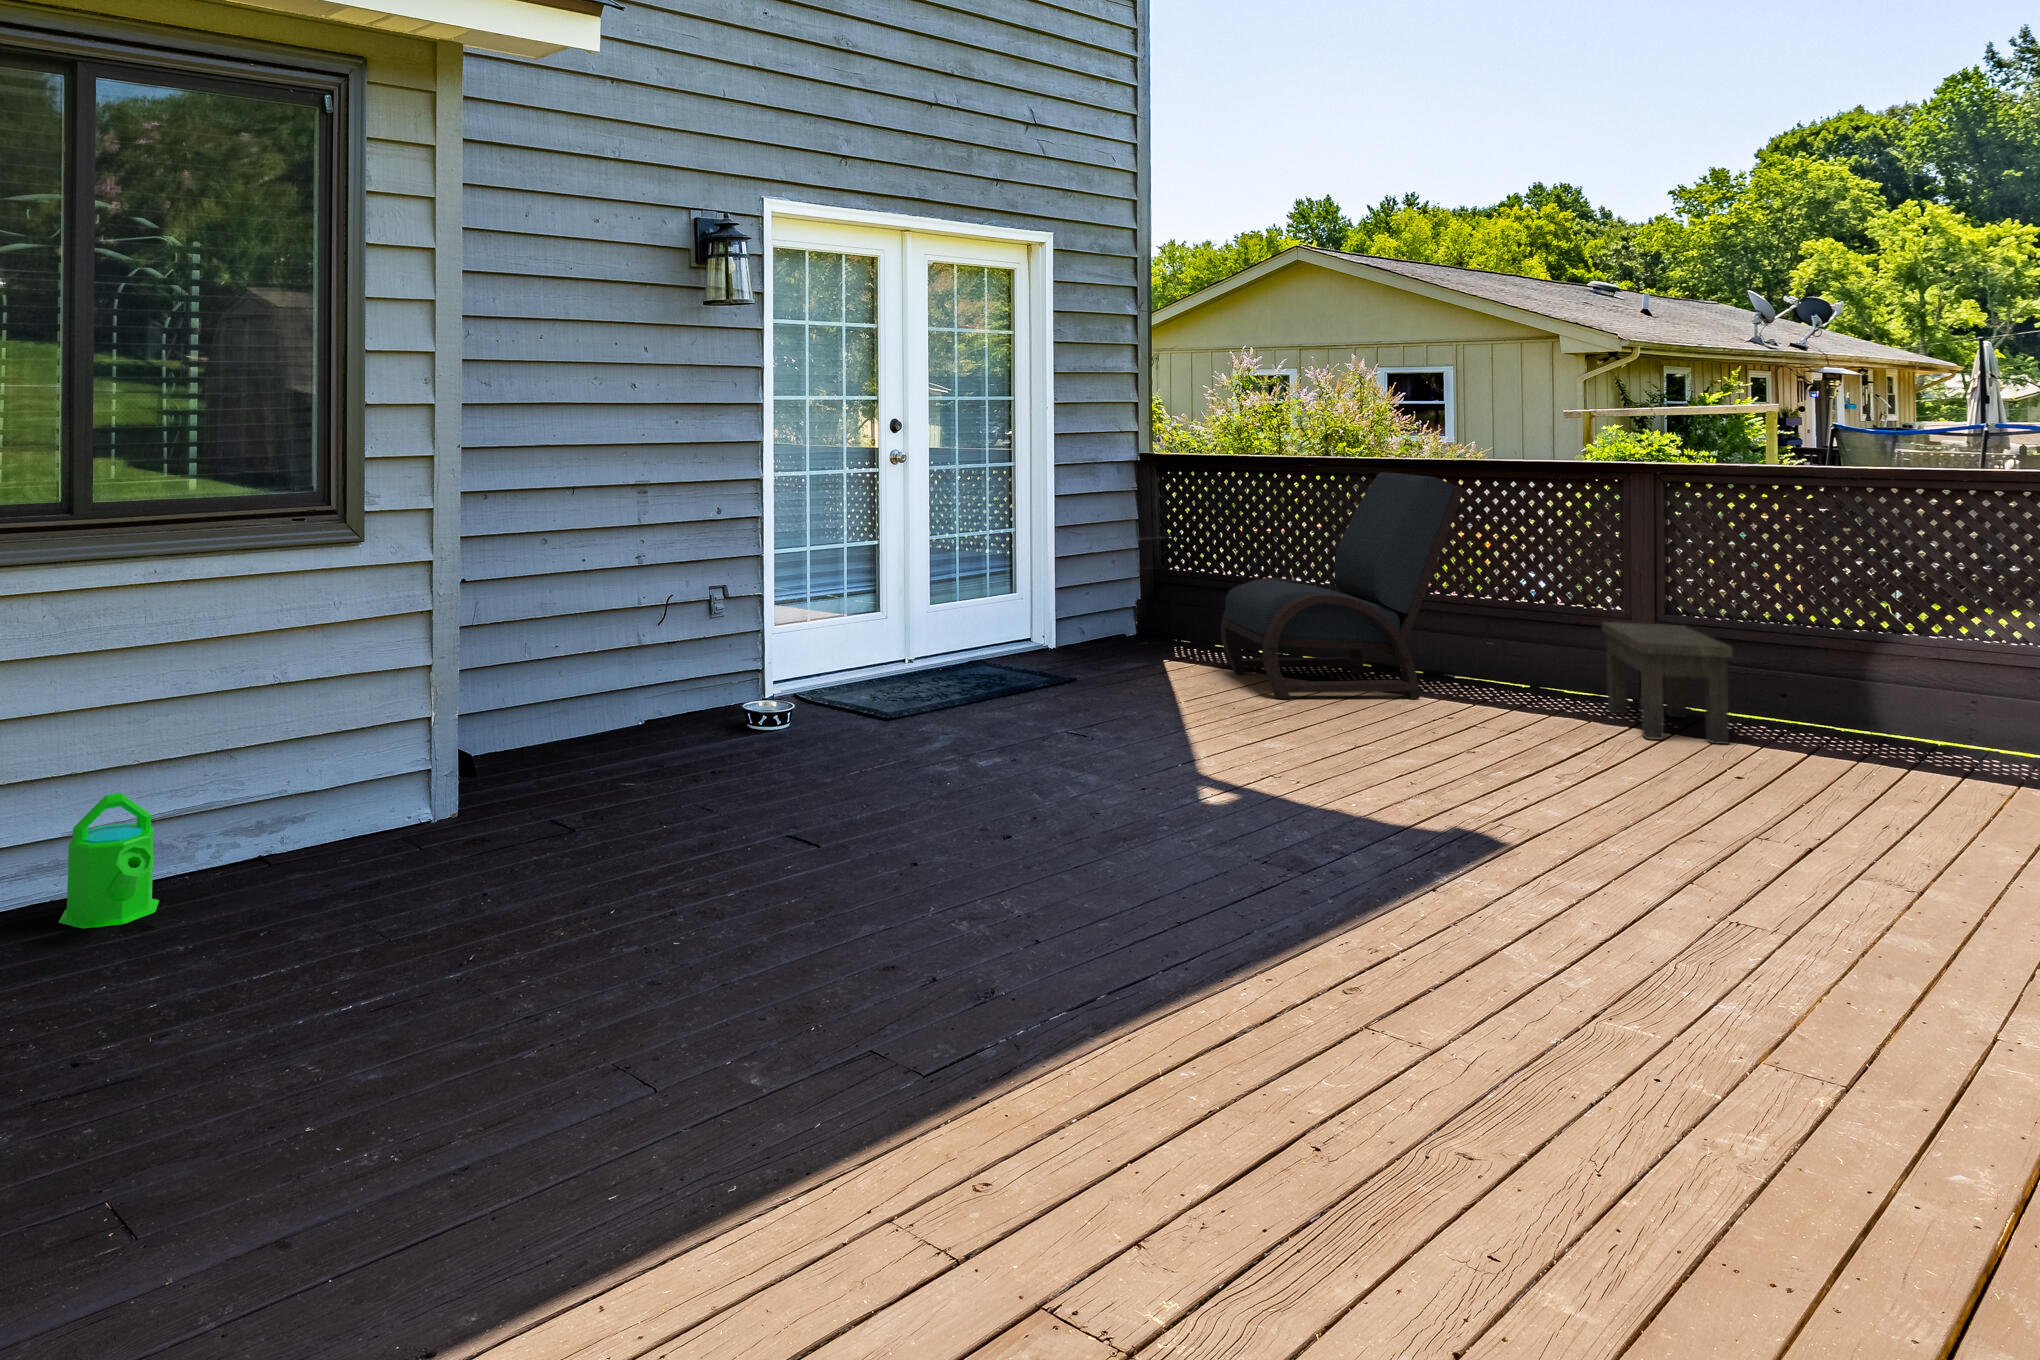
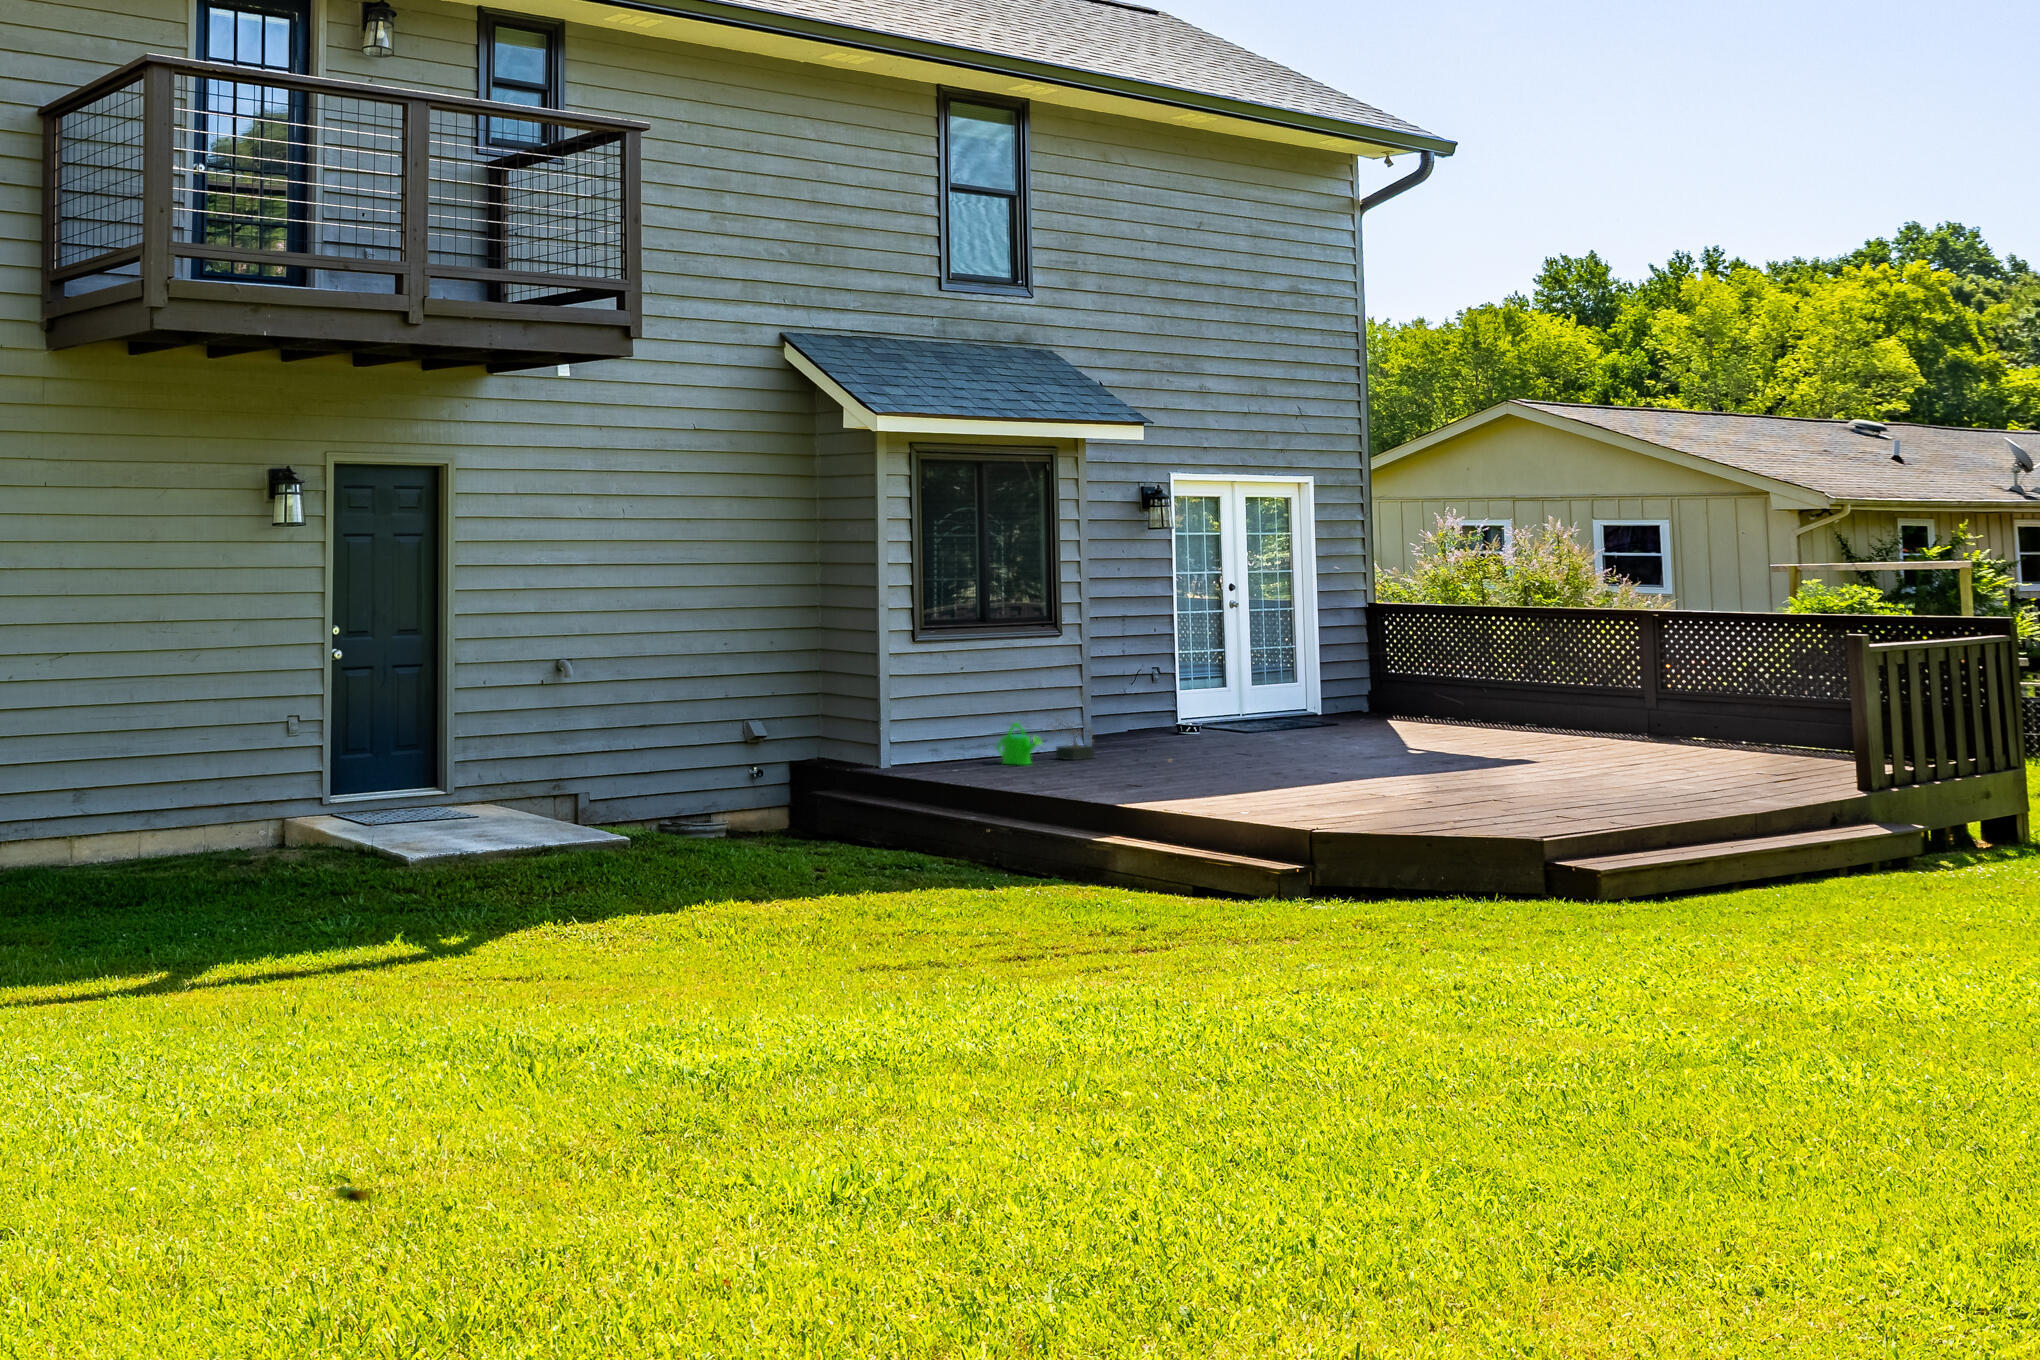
lounge chair: present [1221,472,1464,699] -> none [1423,614,1556,735]
side table: present [1602,622,1733,744] -> none [1627,691,1676,744]
decorative plant: none [262,745,414,879] -> present [1049,715,1094,760]

